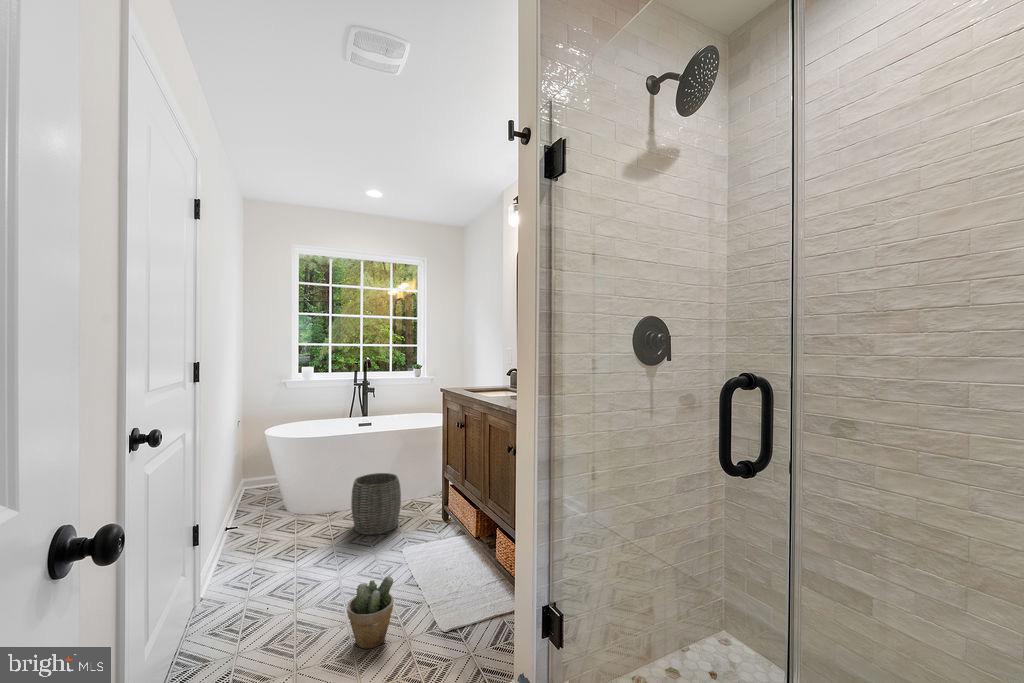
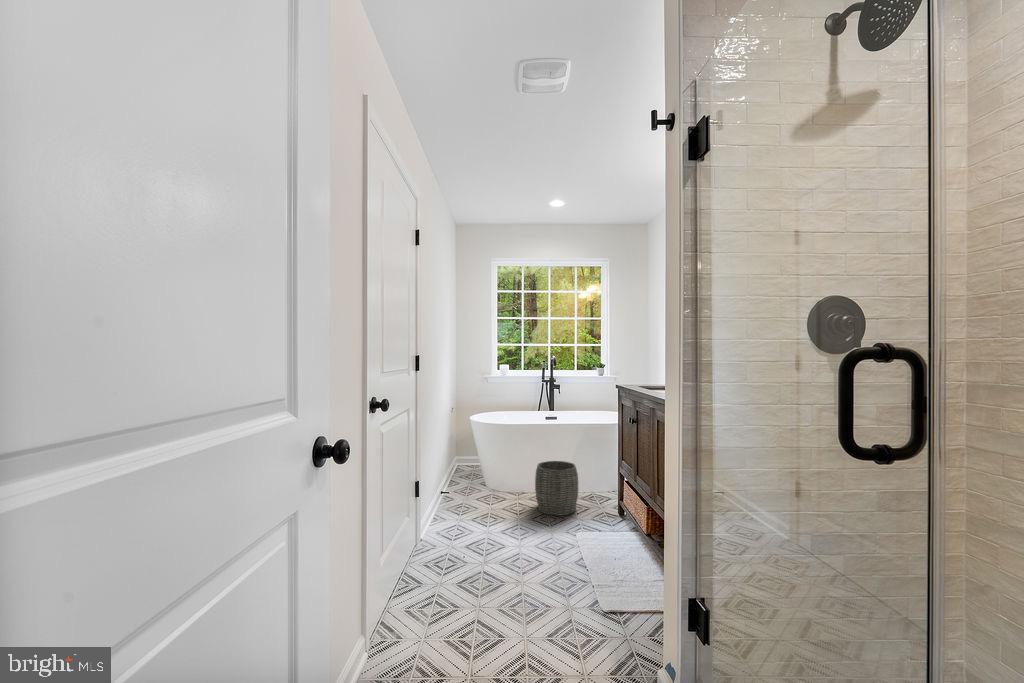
potted plant: present [347,577,394,649] -> none [519,547,558,608]

